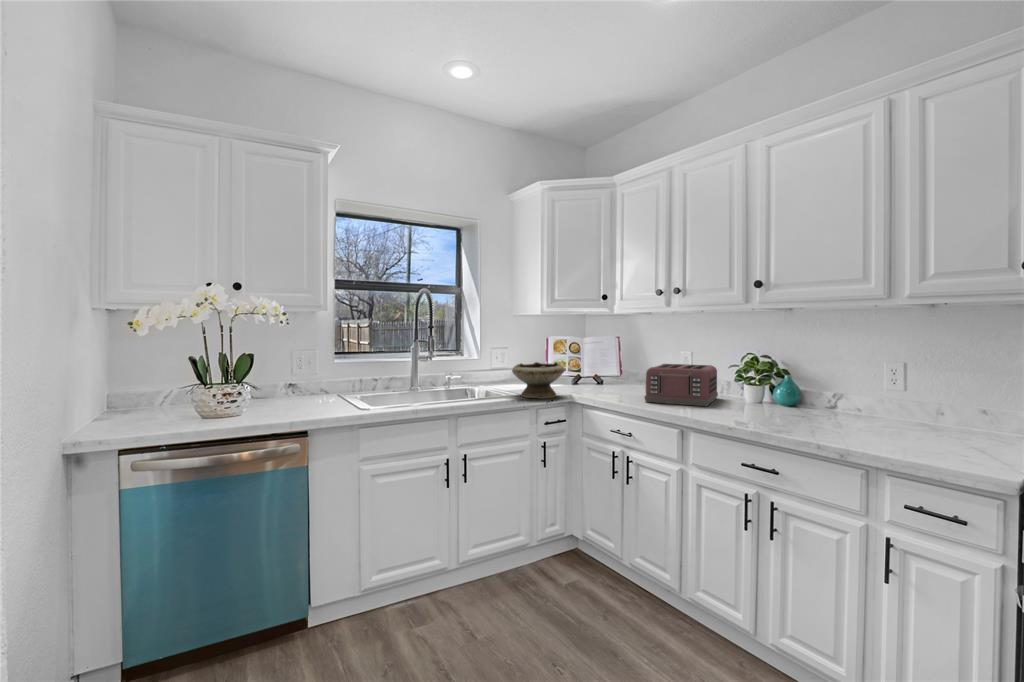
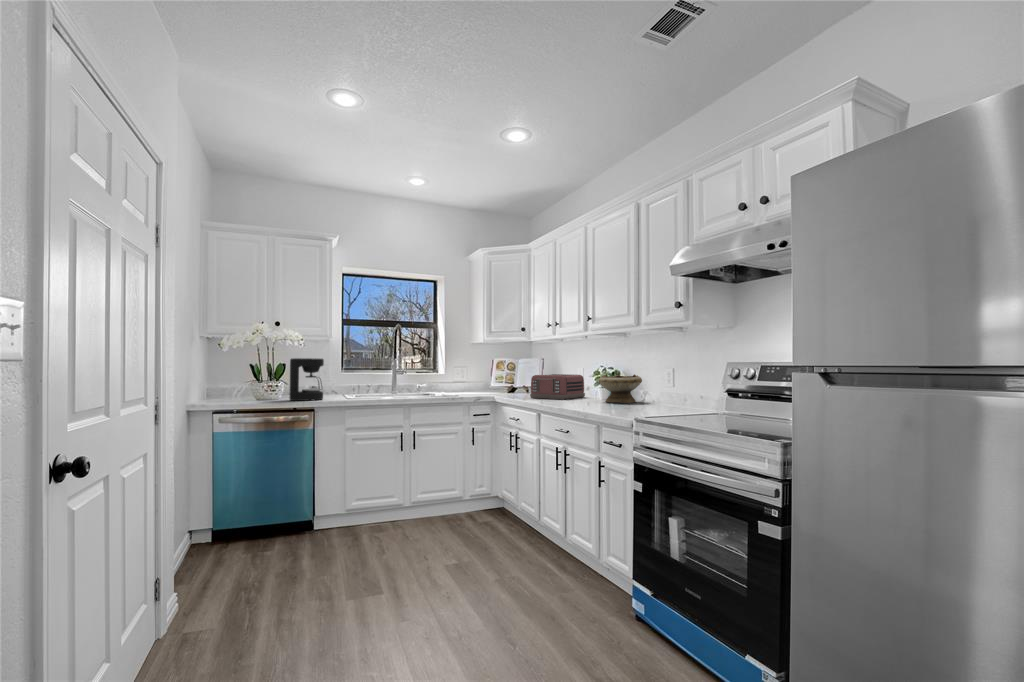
coffee maker: none [264,345,323,420] -> present [290,358,324,401]
bowl: present [512,362,565,399] -> present [599,374,642,403]

